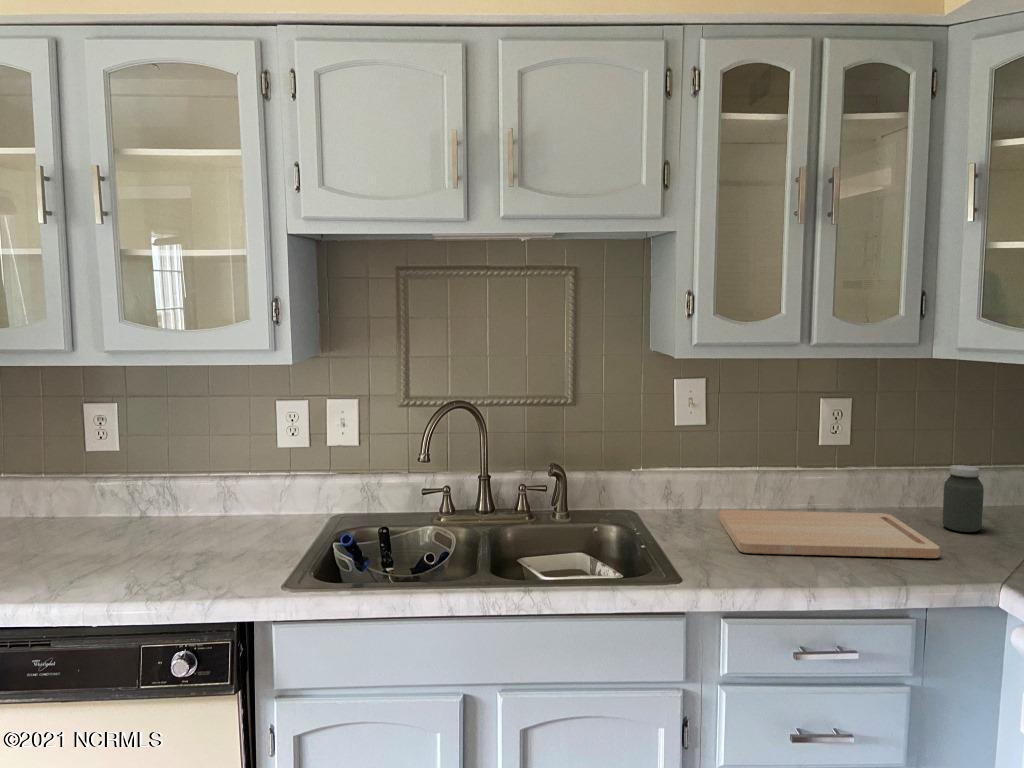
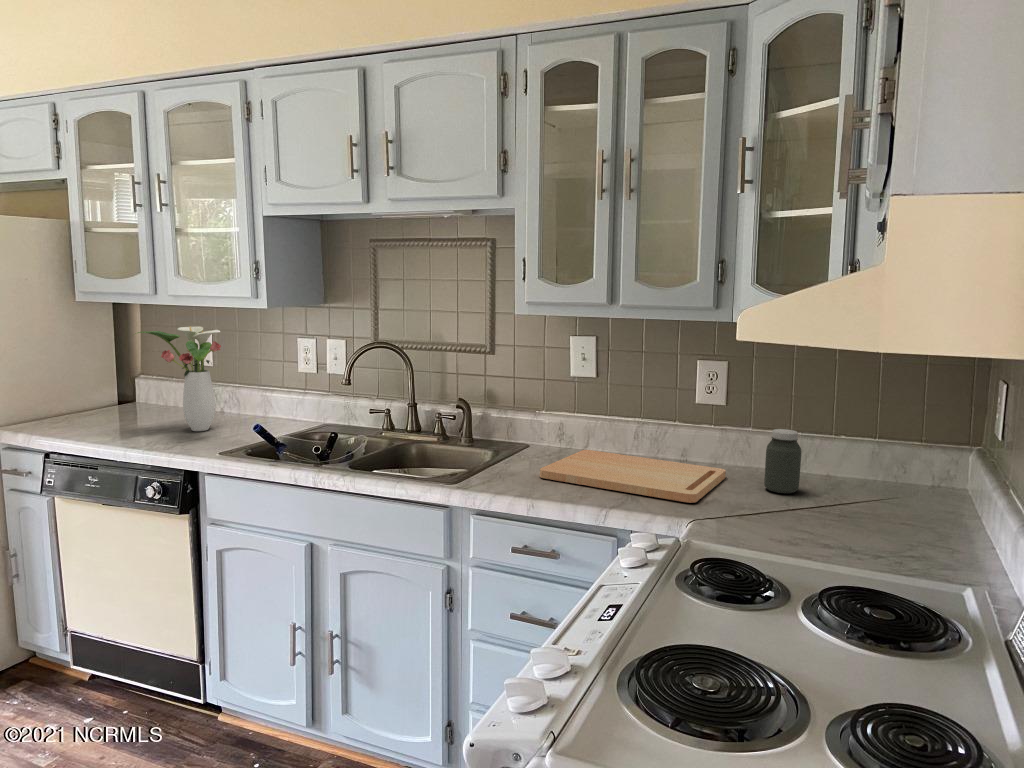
flower arrangement: none [67,395,220,556] -> present [138,326,221,431]

